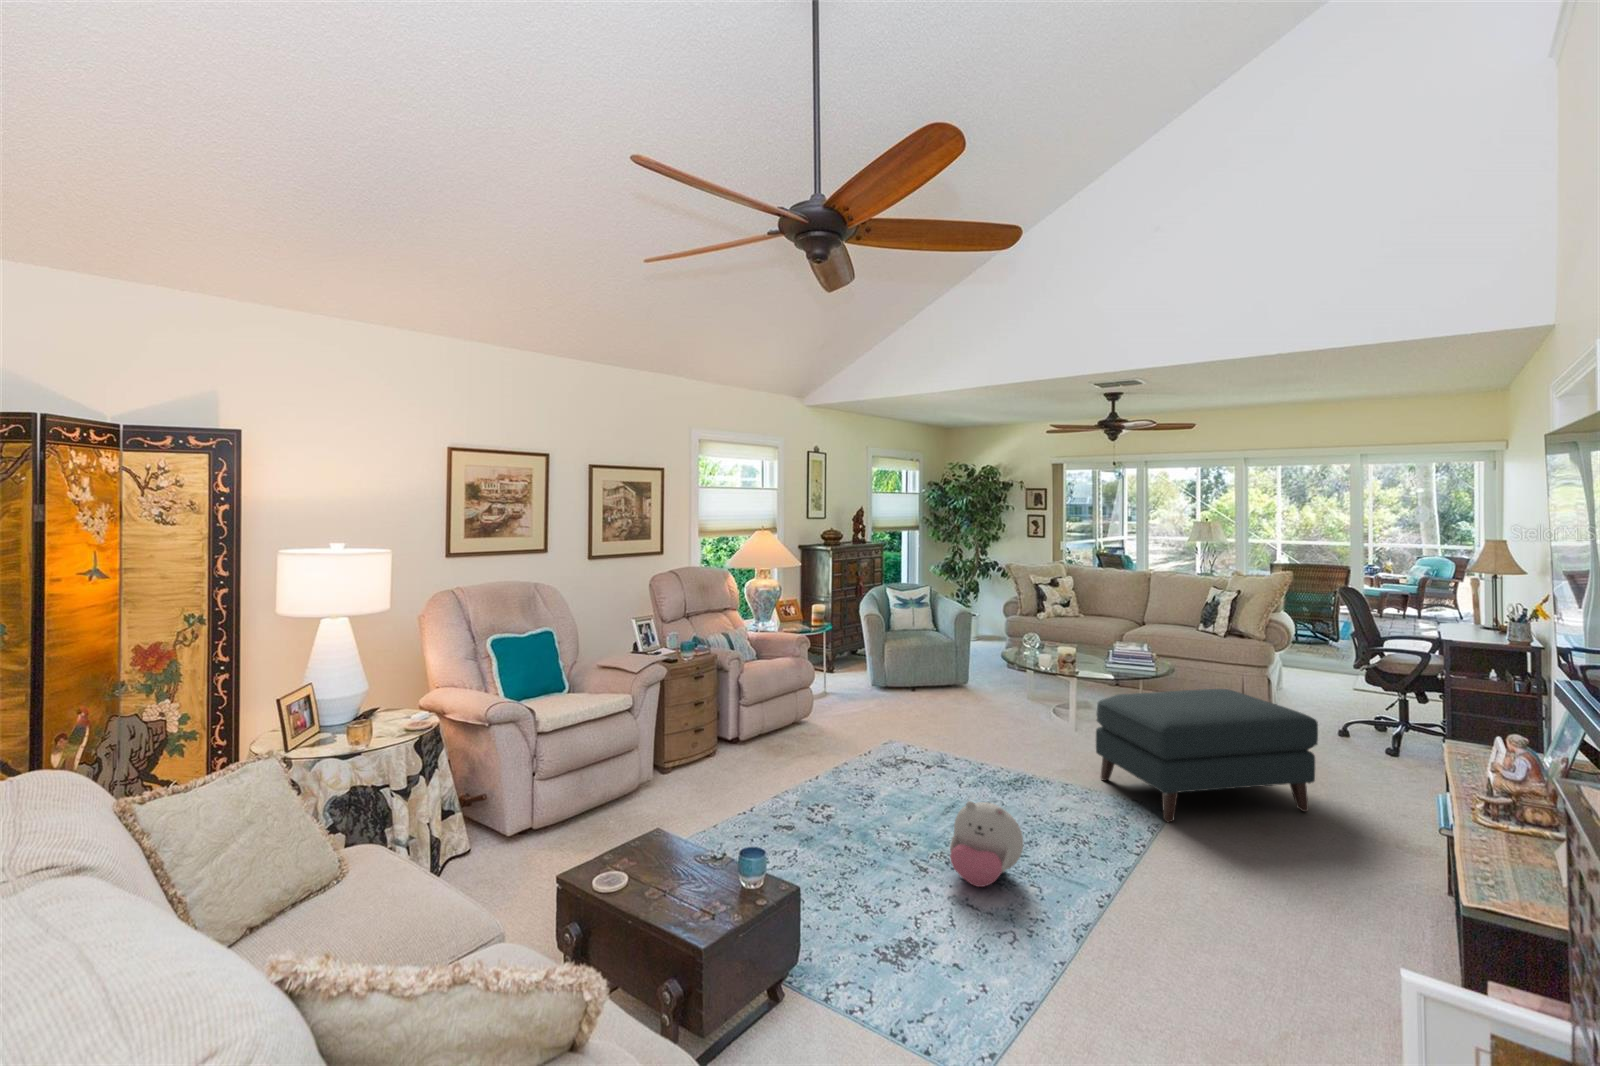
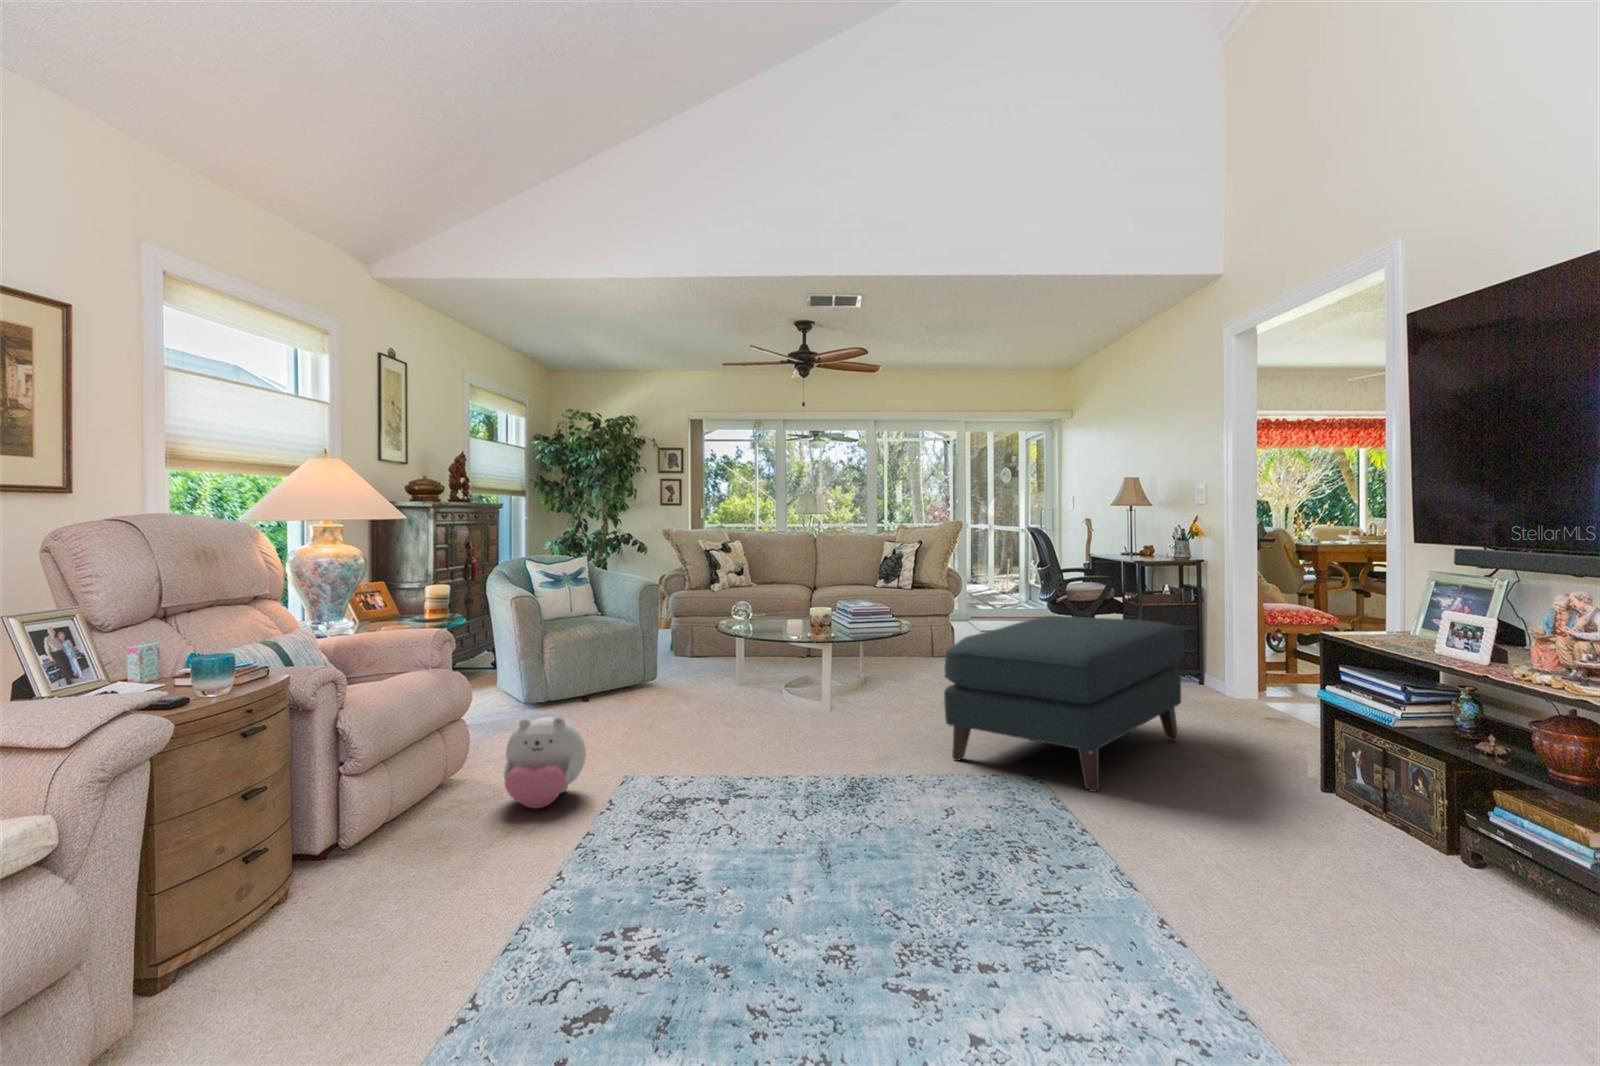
plush toy: present [950,801,1023,887] -> present [503,717,586,808]

